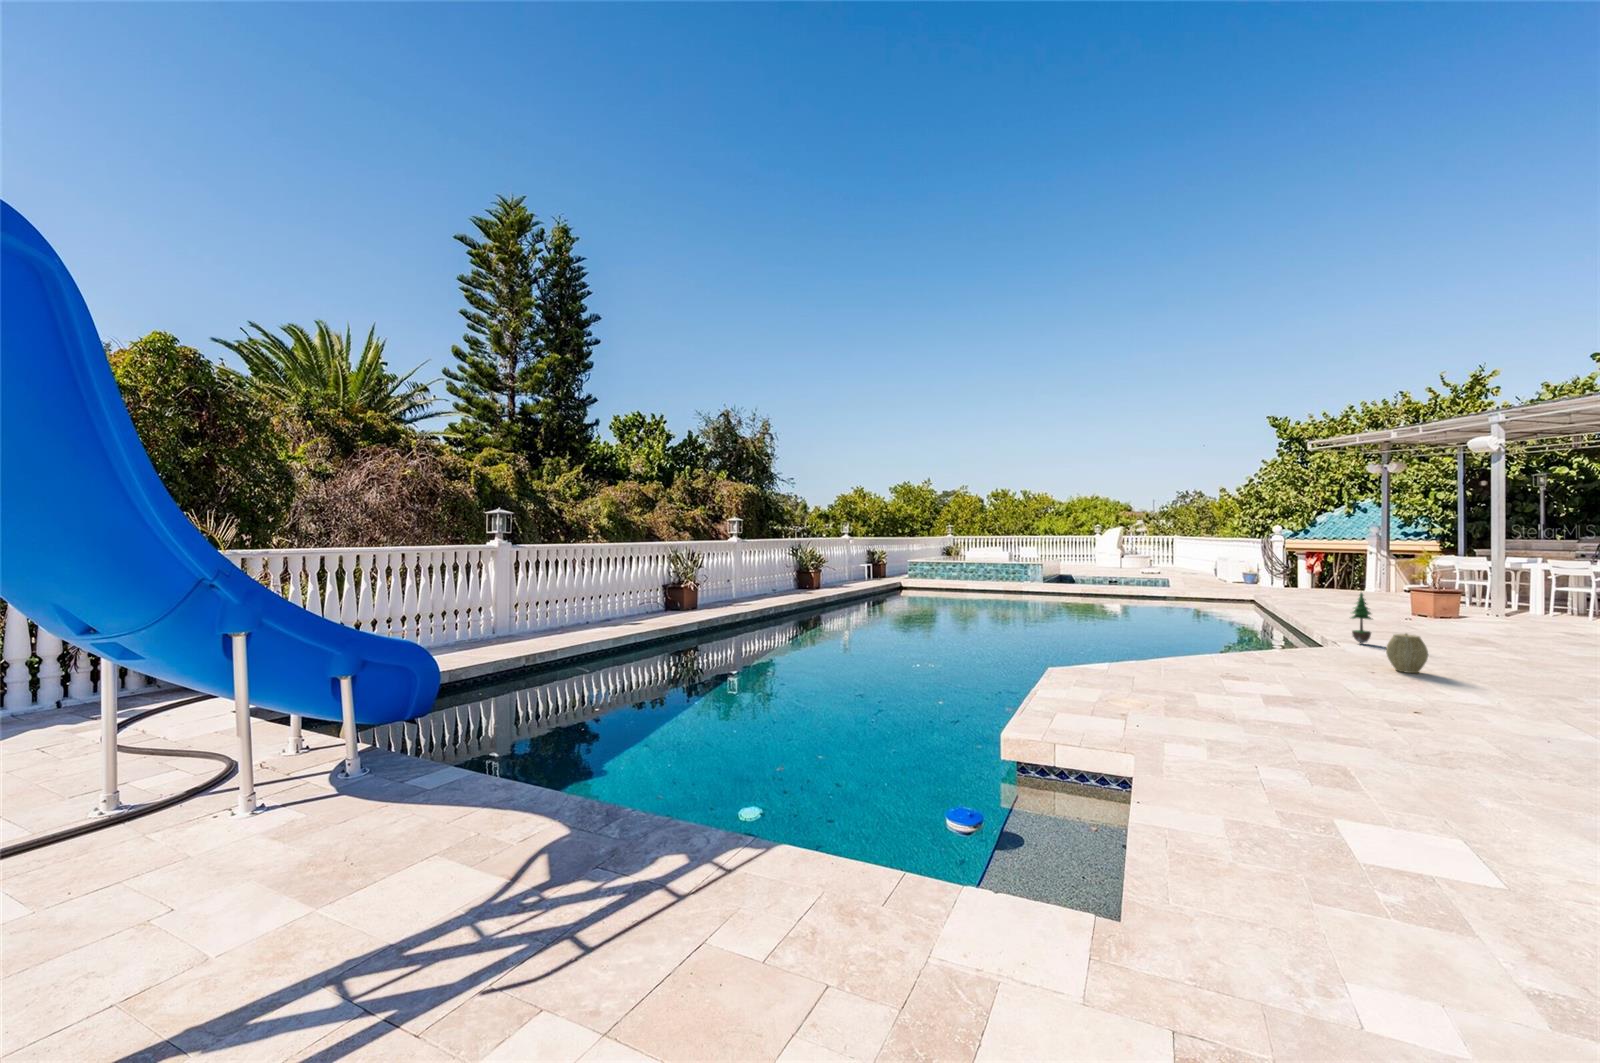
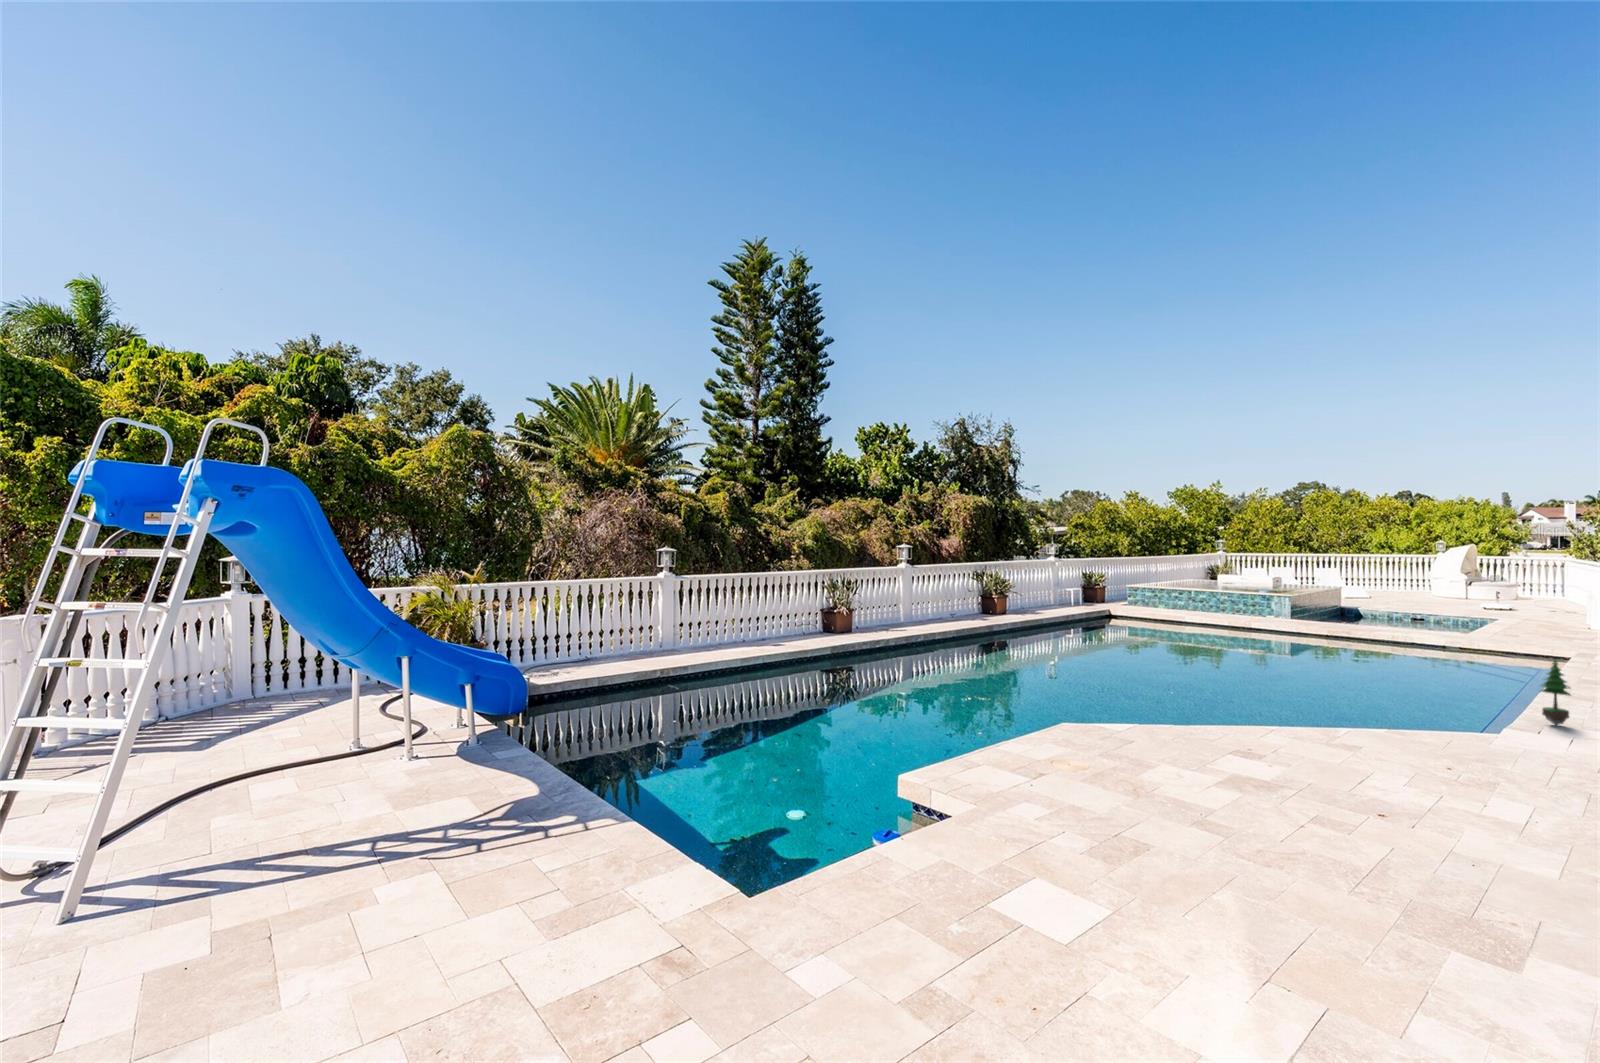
woven basket: present [1386,634,1428,673] -> none [1486,715,1538,763]

